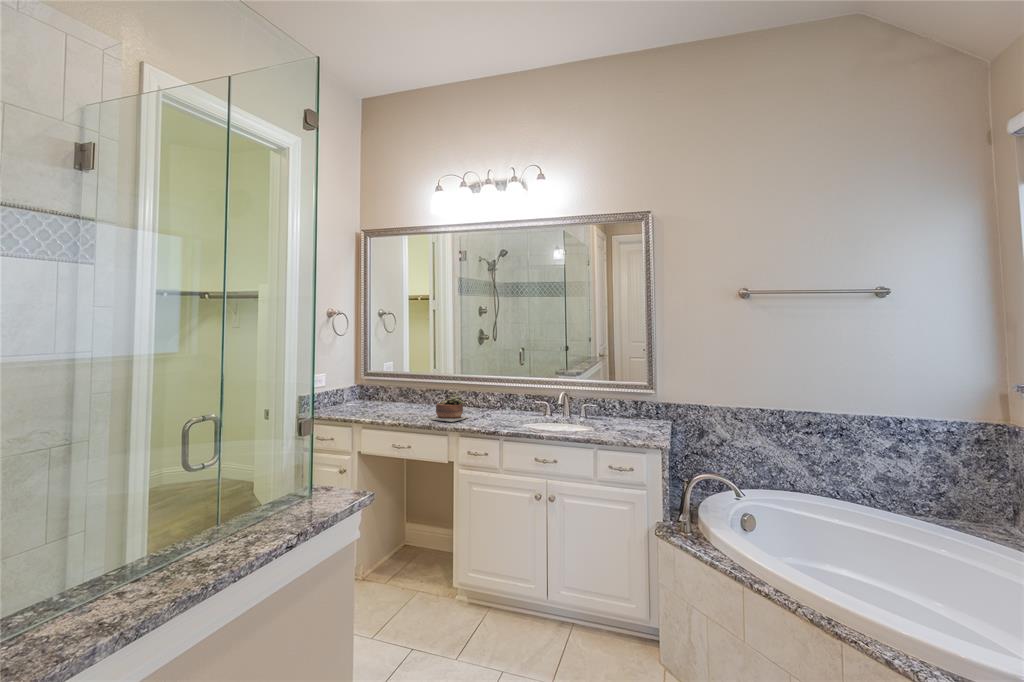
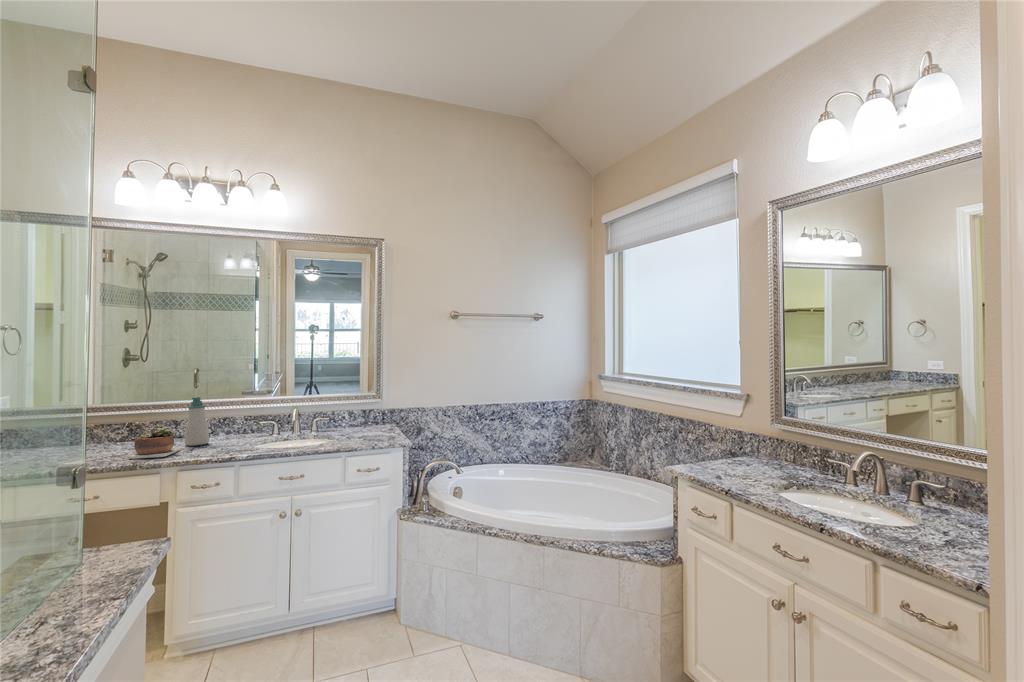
soap bottle: none [476,374,493,416] -> present [185,397,209,446]

